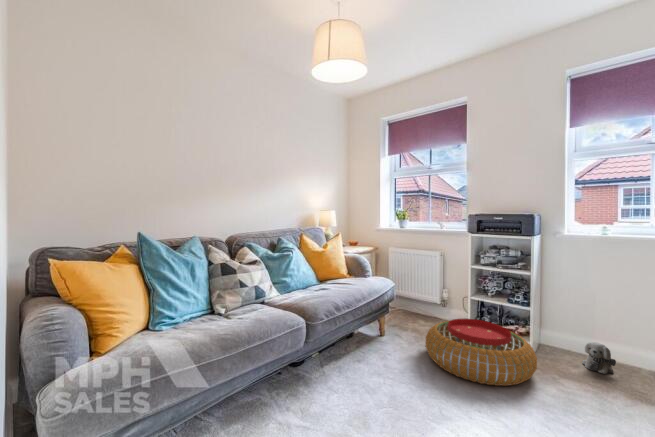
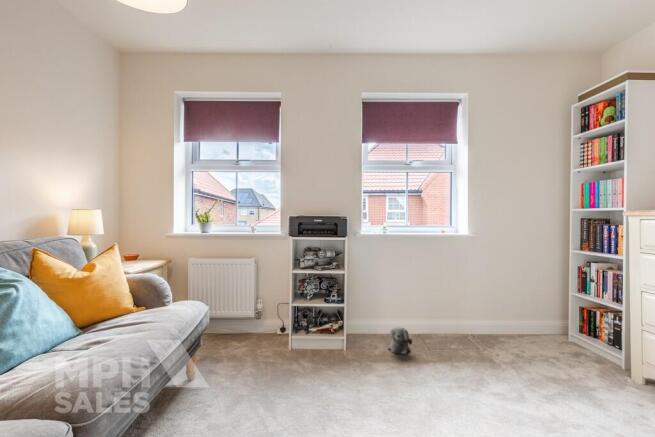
pouf: present [425,319,537,386] -> none [250,330,364,409]

